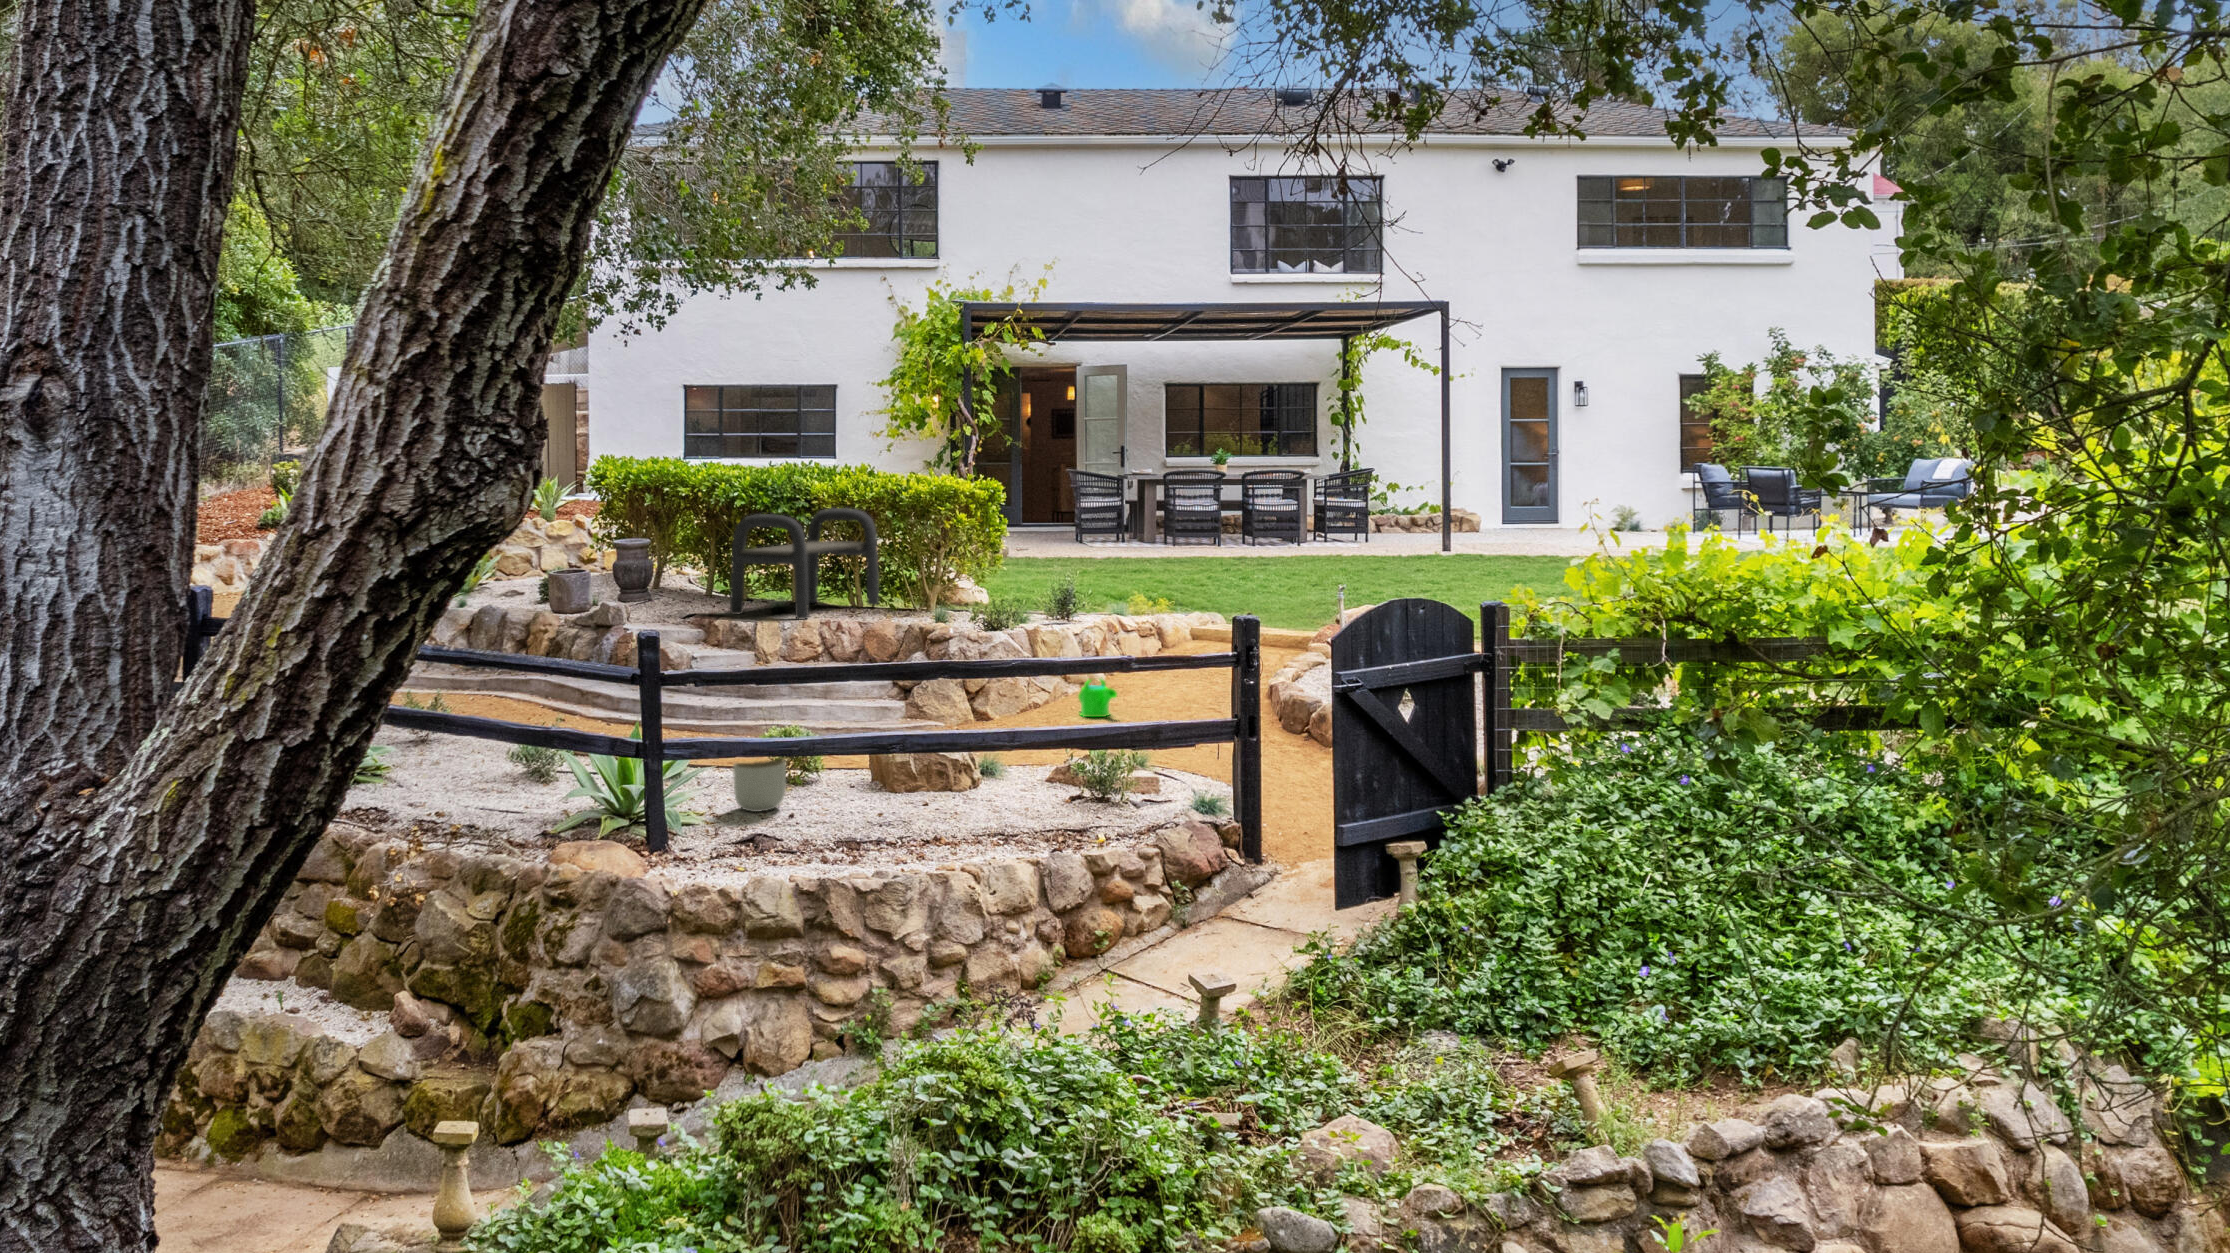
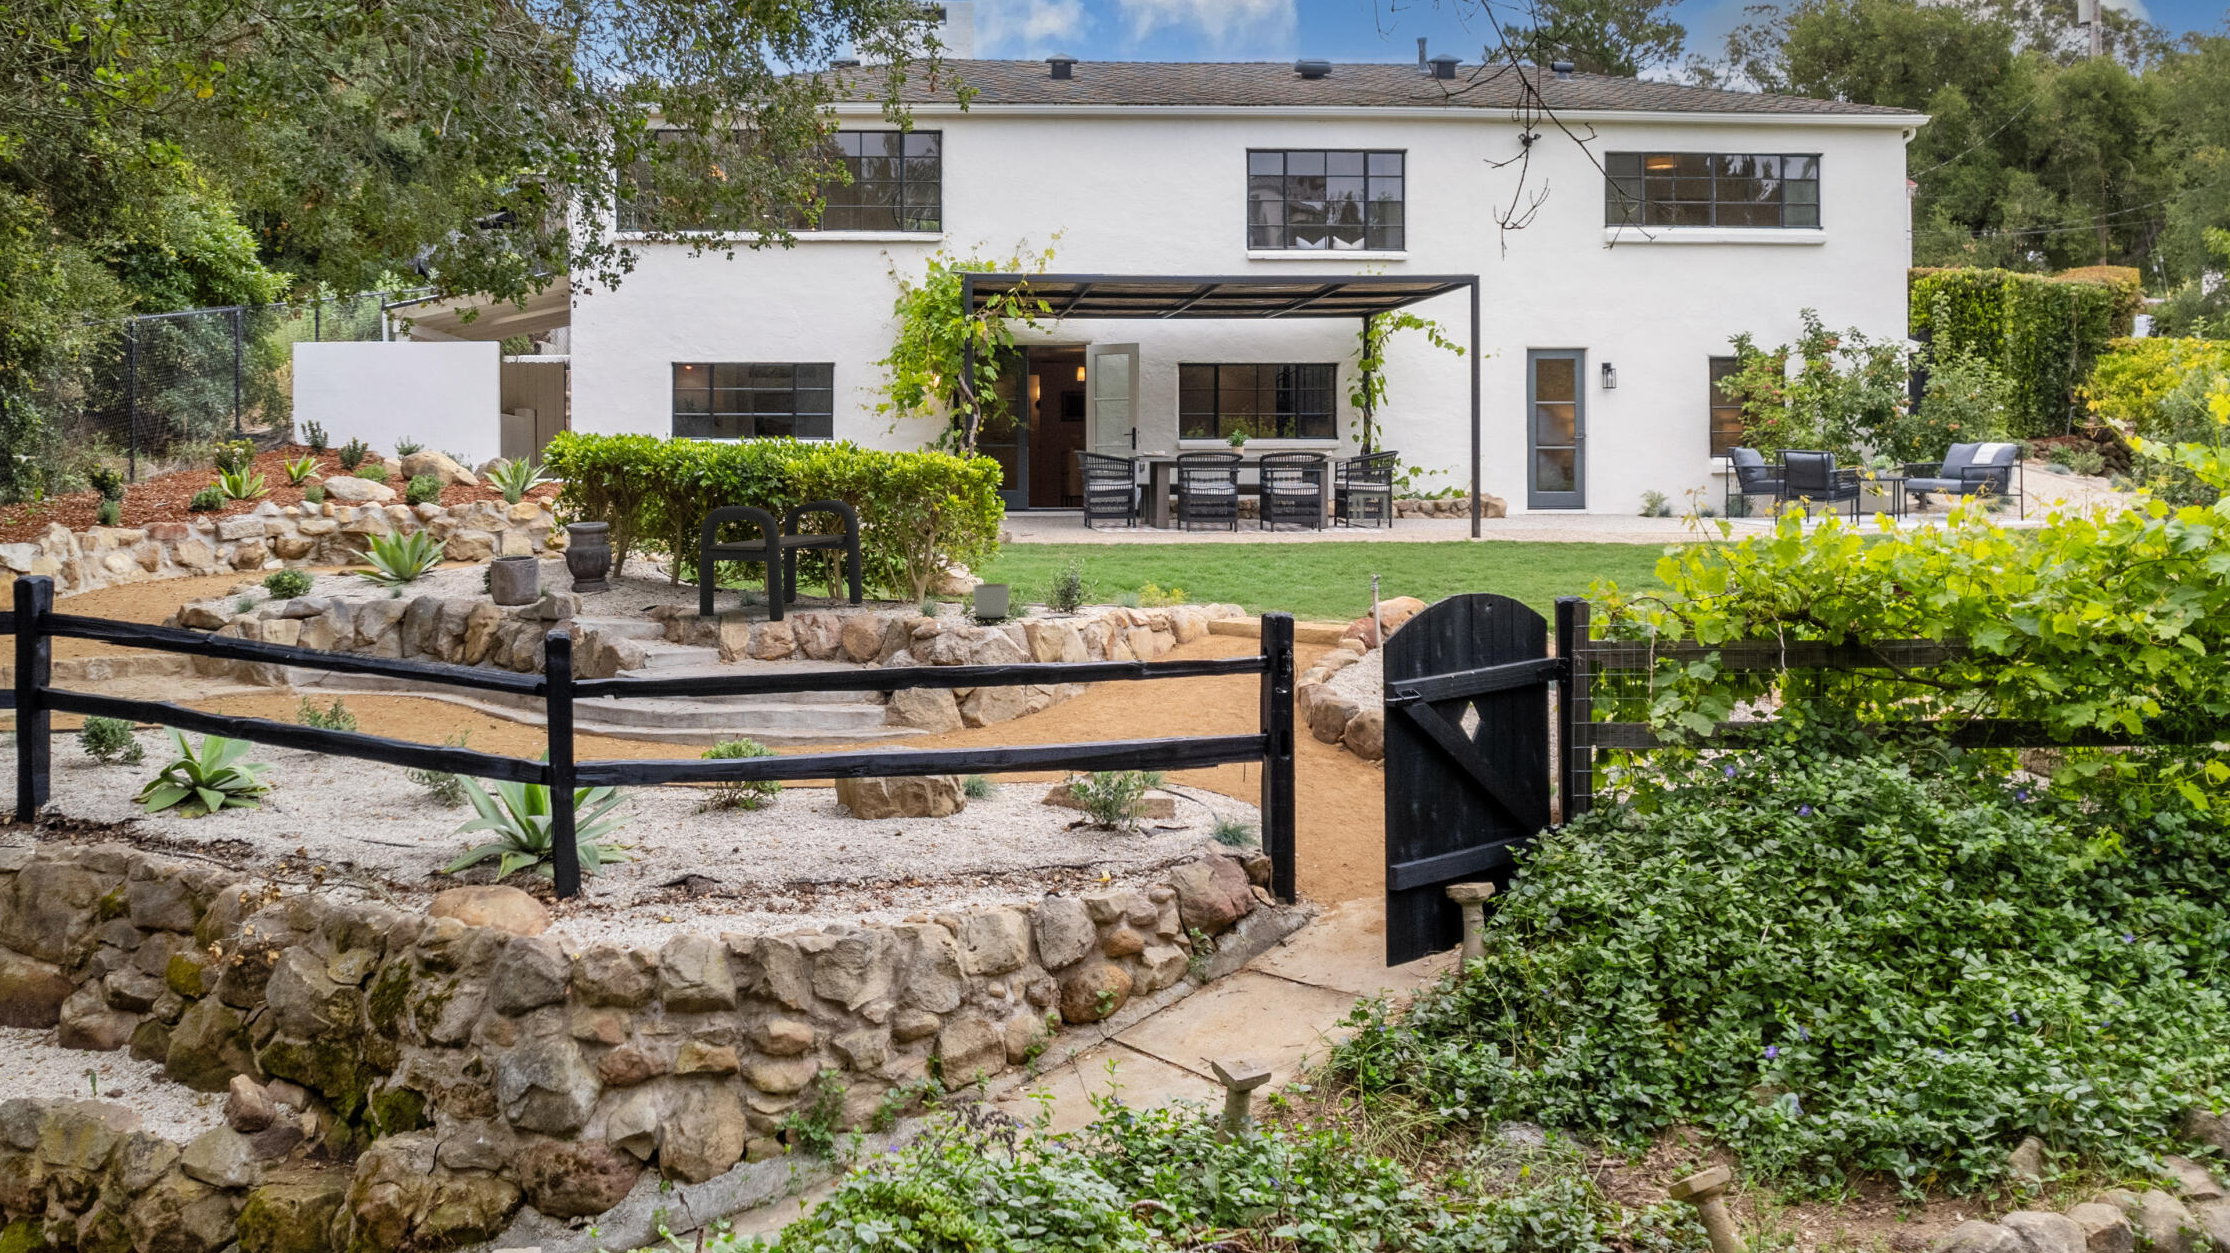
round table: none [1328,507,1365,537] -> present [1352,491,1388,522]
watering can: present [1078,679,1117,717] -> none [1080,677,1123,726]
planter: present [733,759,786,812] -> present [973,583,1009,618]

